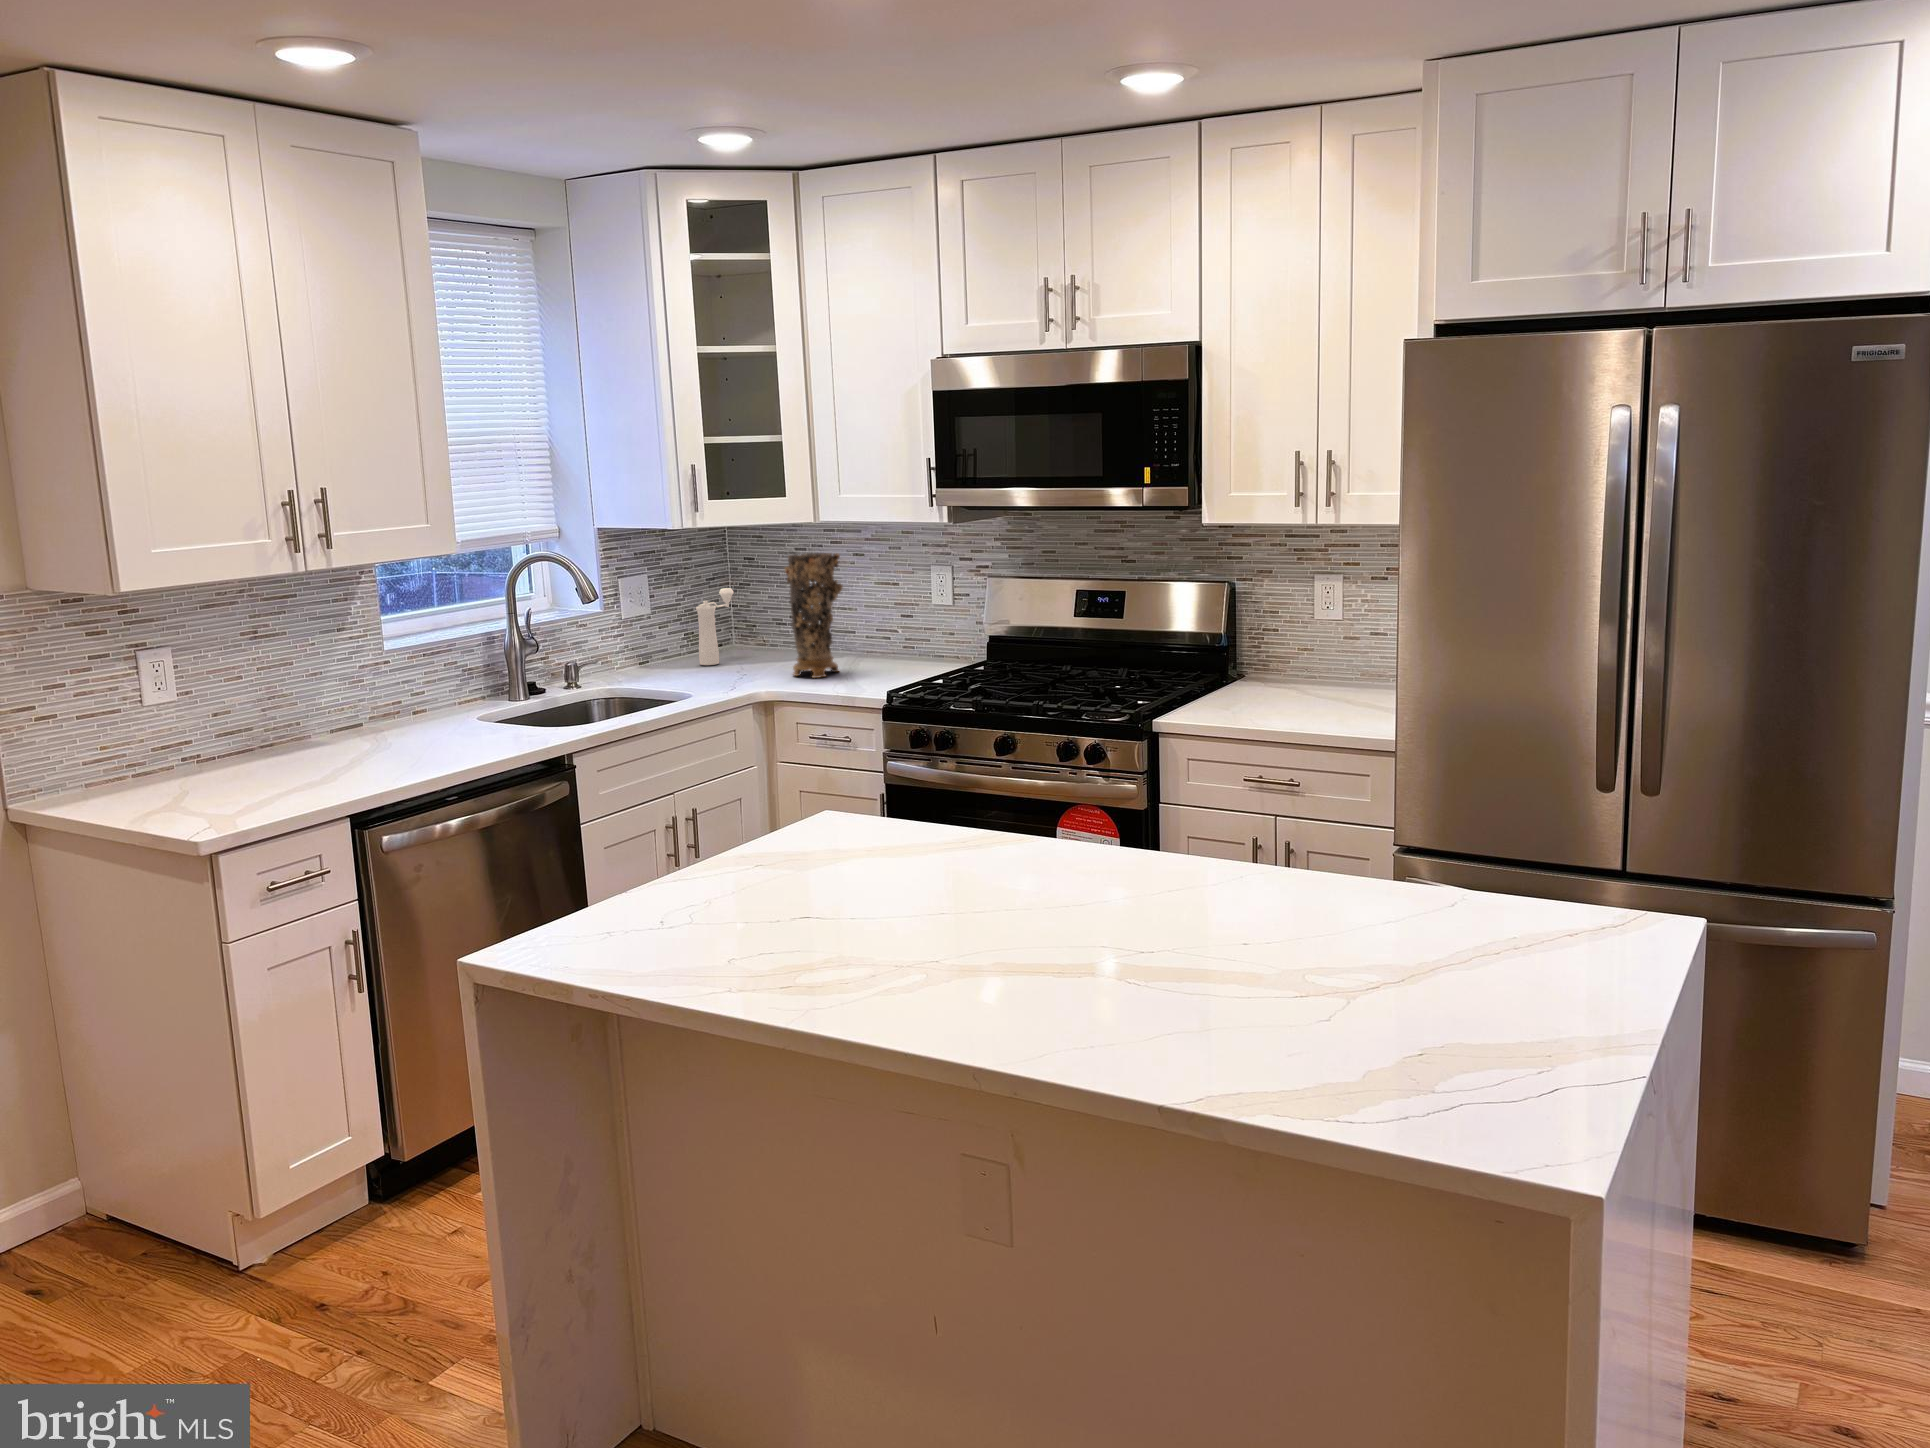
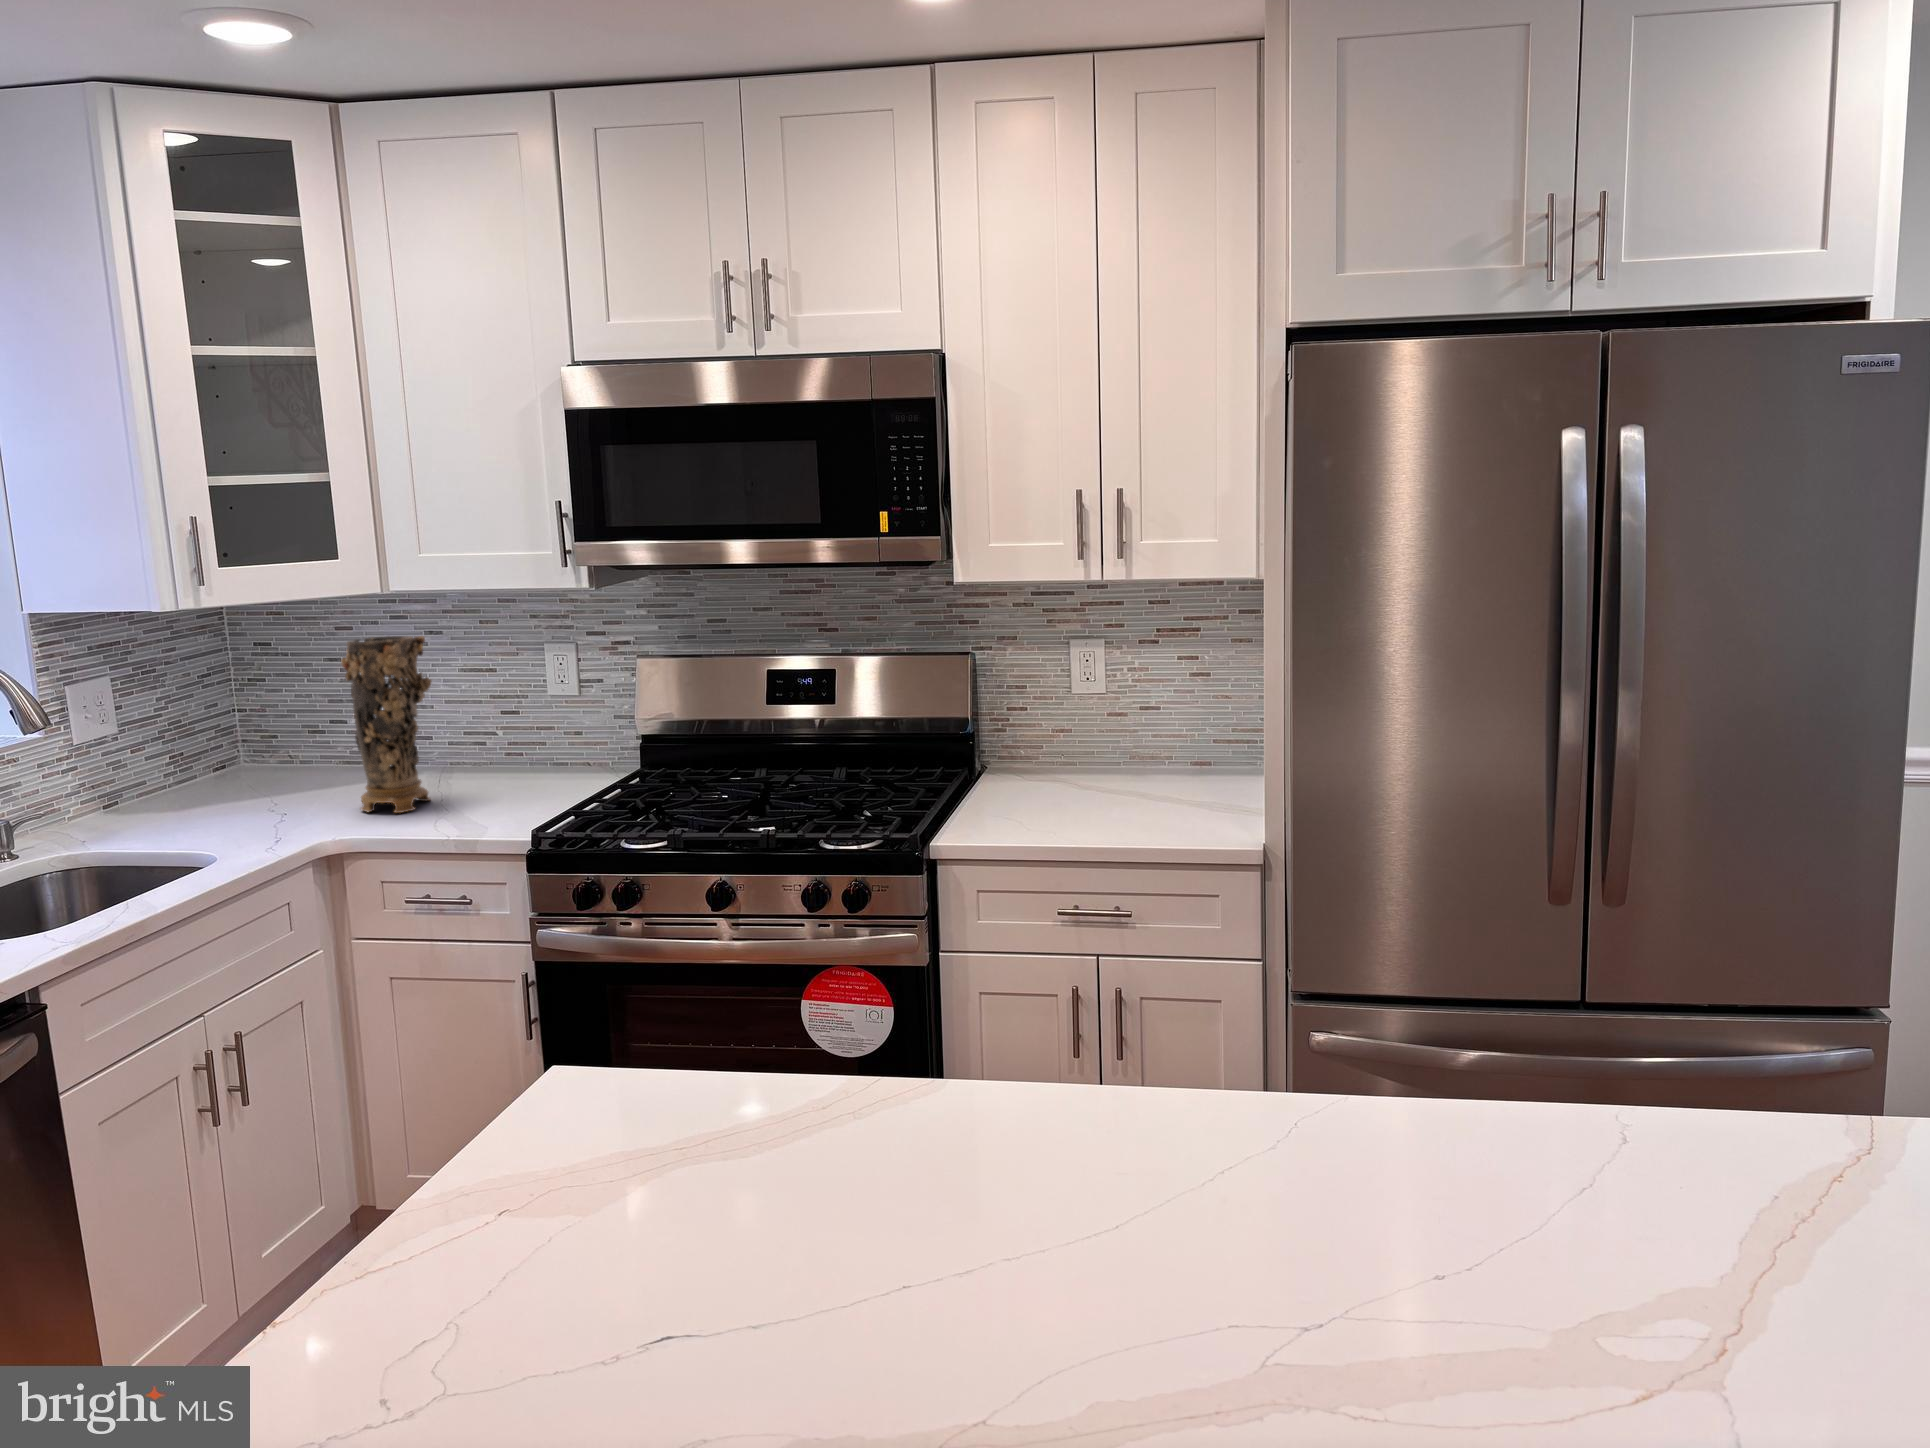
pepper mill: present [696,588,734,665] -> none [193,688,249,802]

